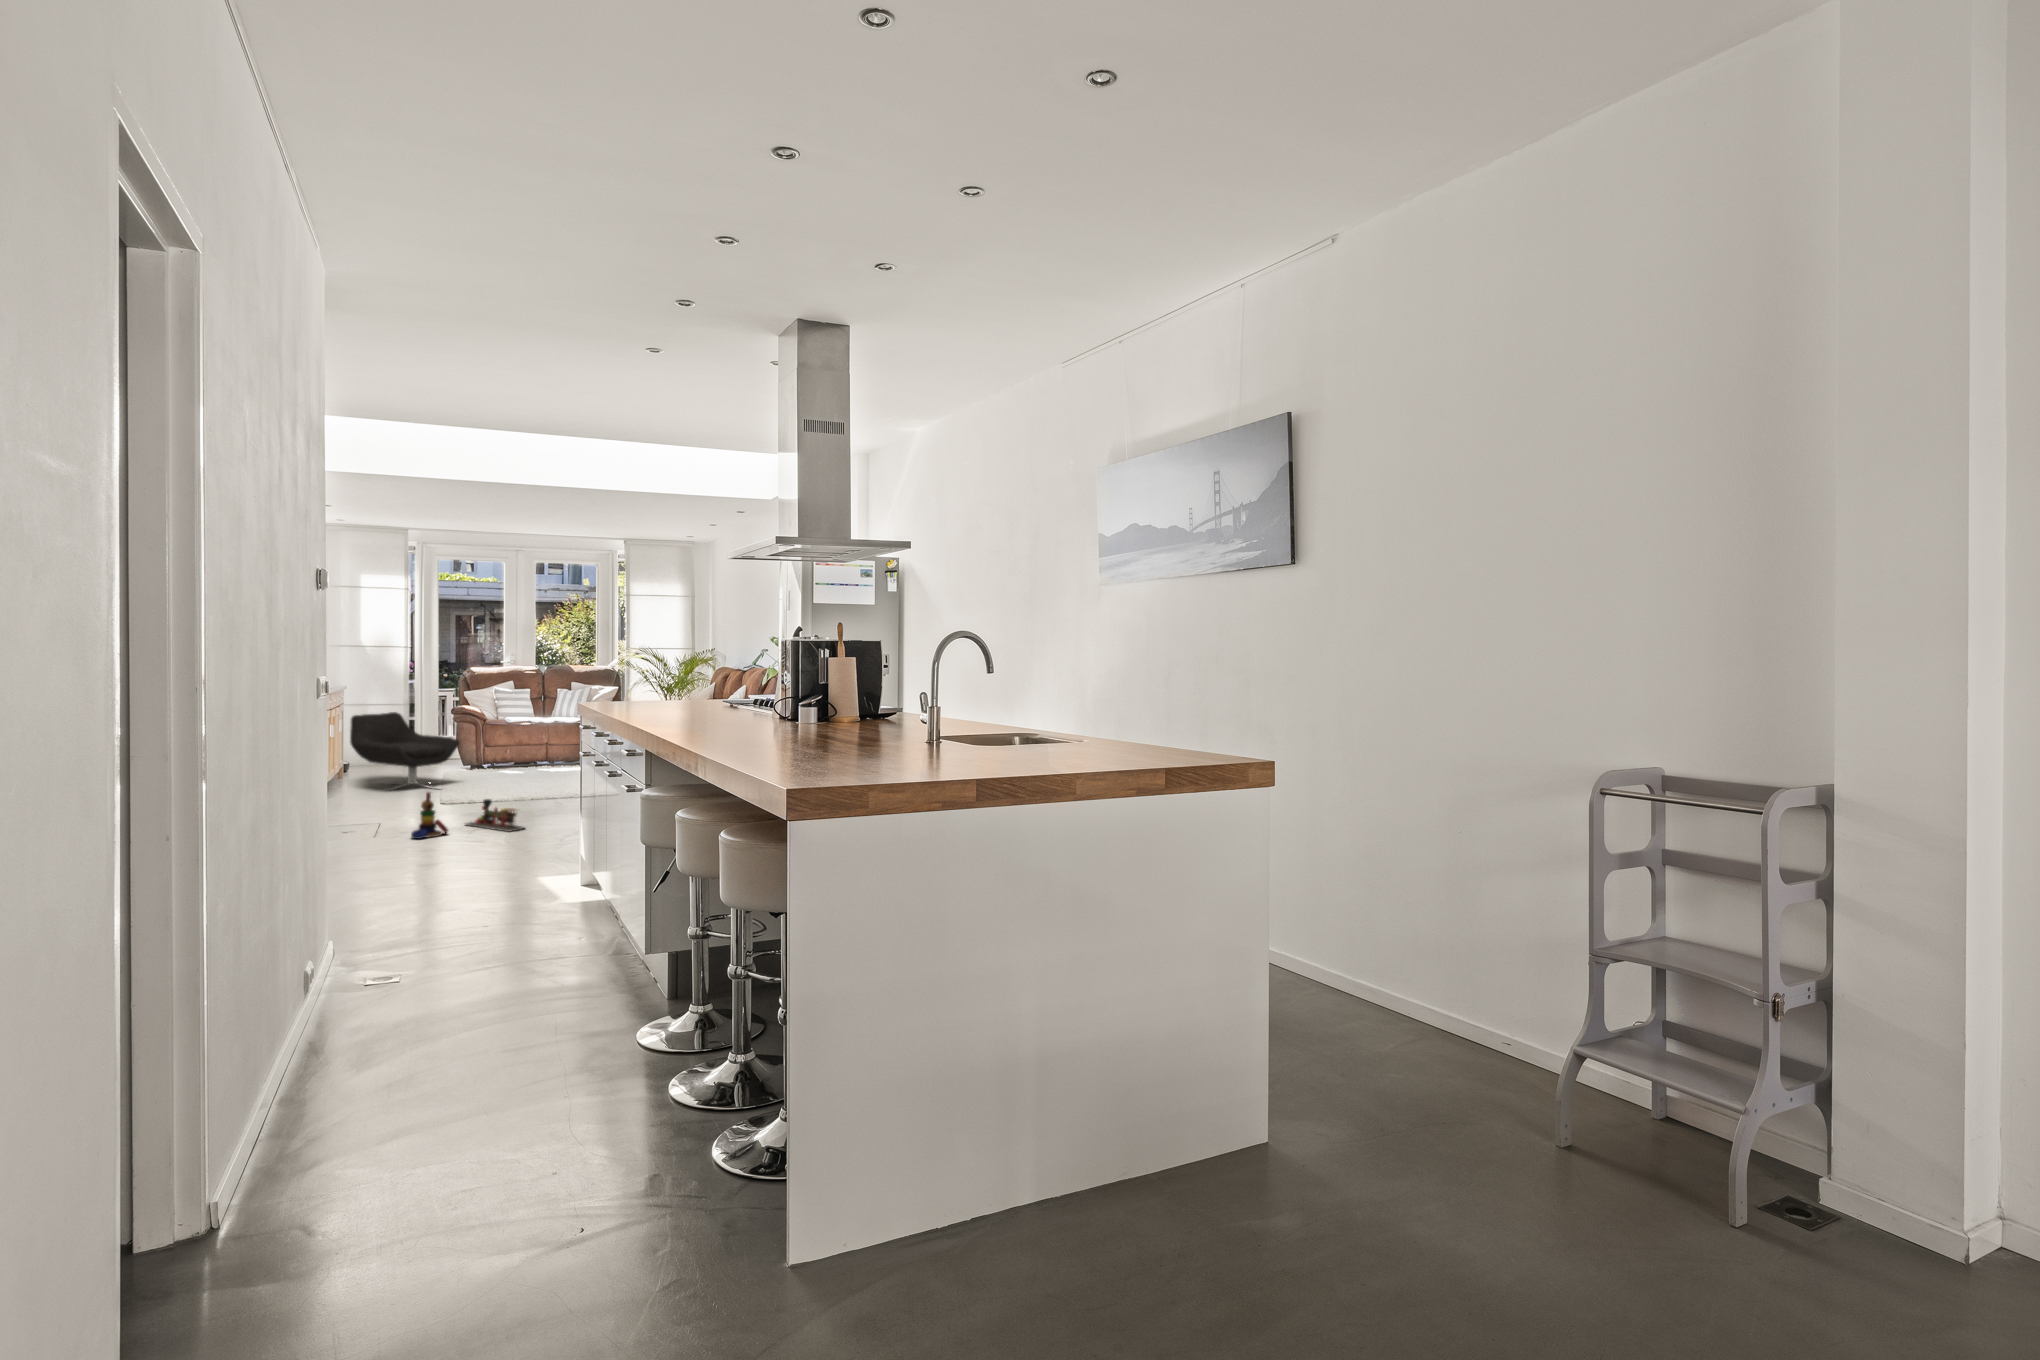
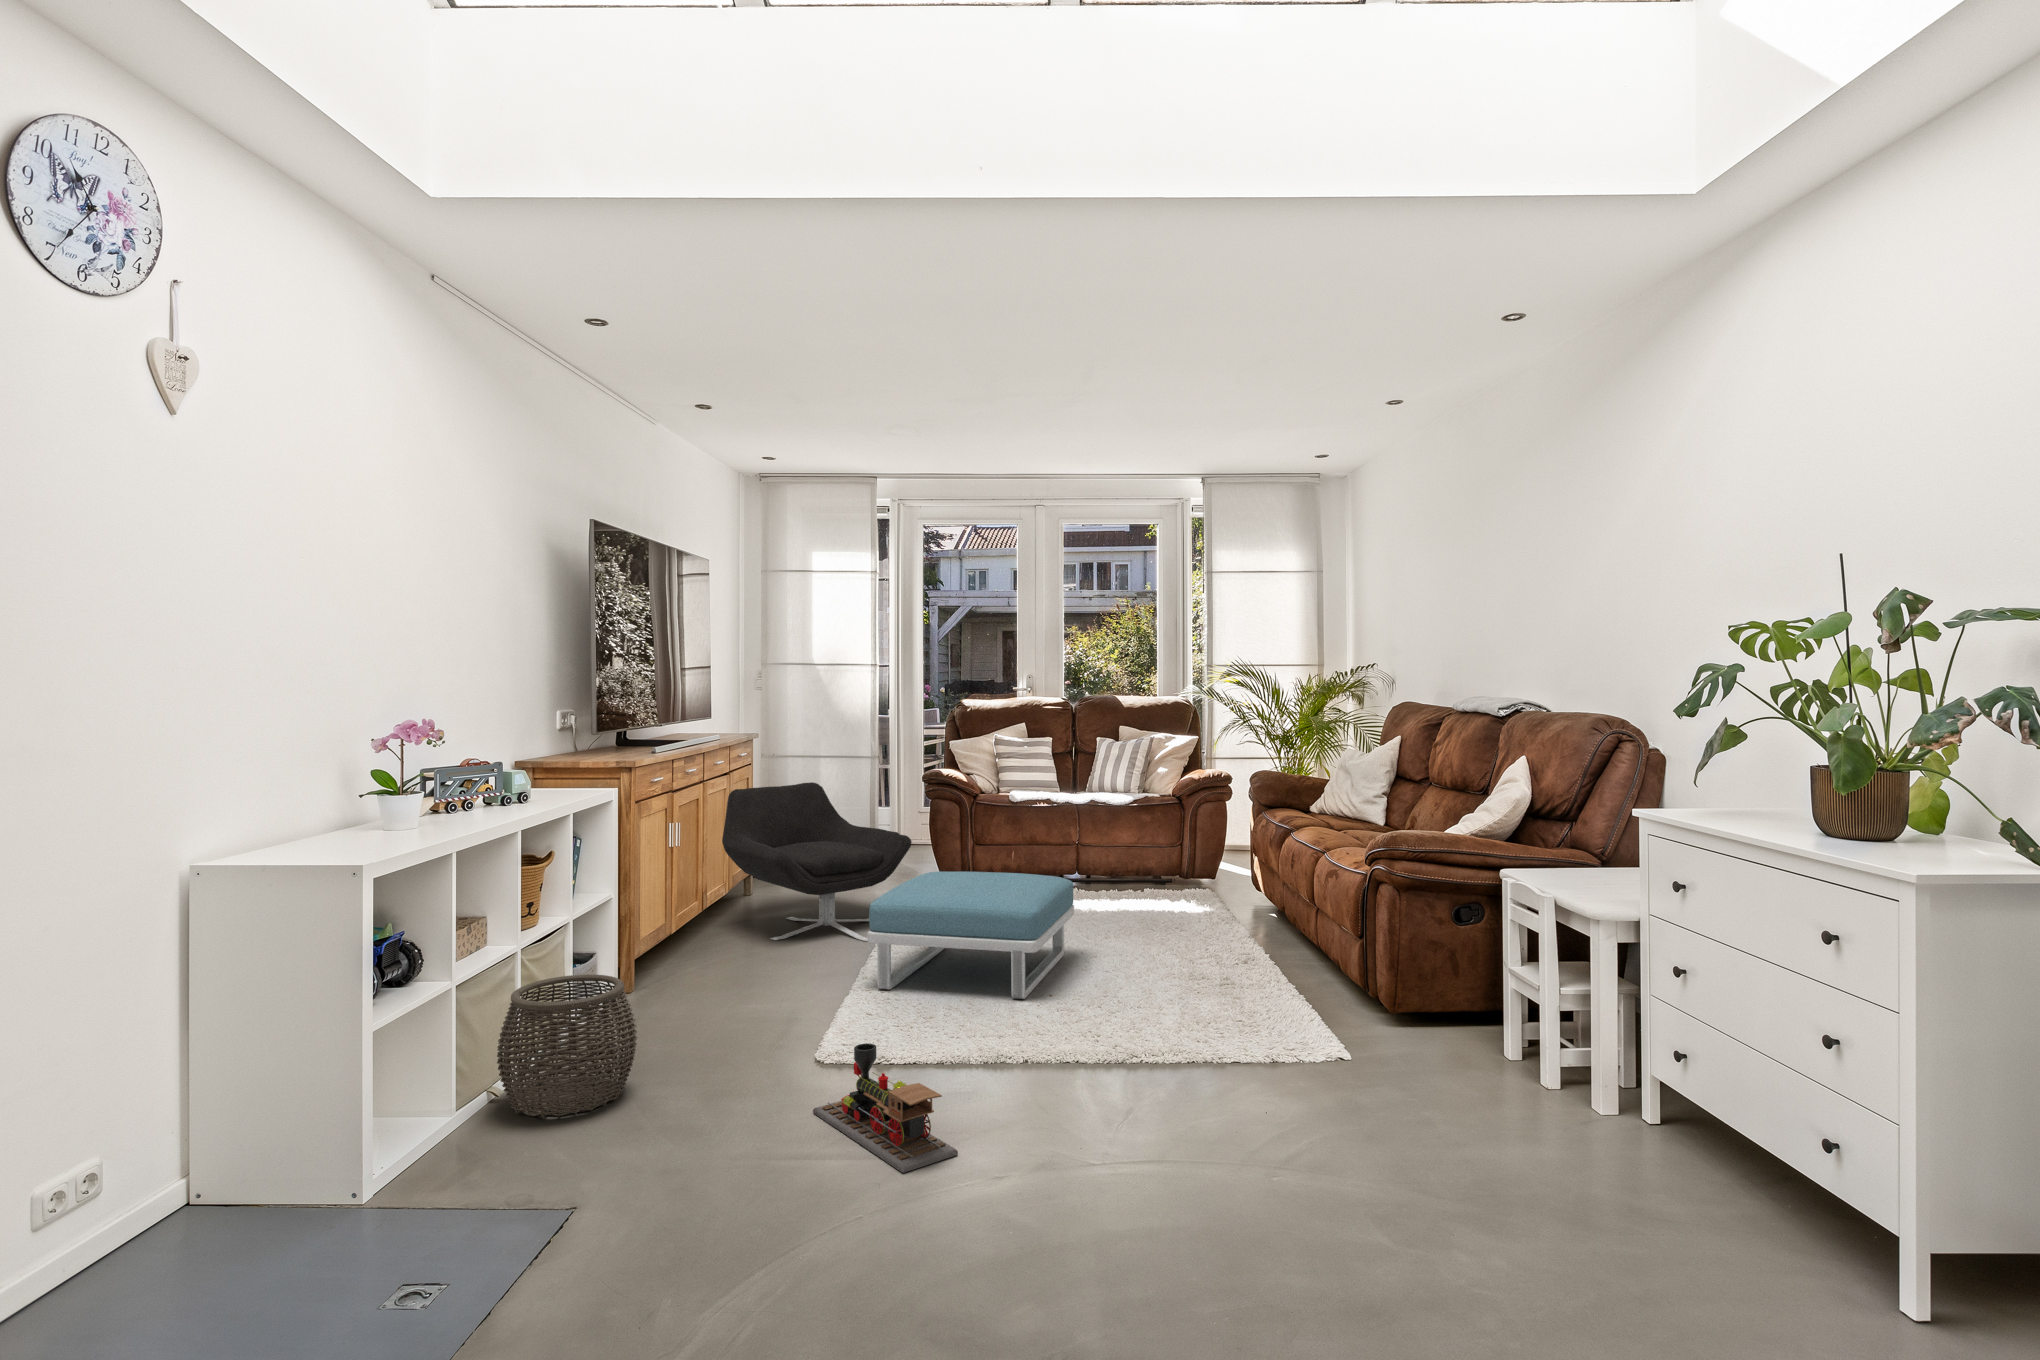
footstool: none [457,754,554,802] -> present [867,872,1074,999]
woven basket: none [329,782,385,830] -> present [497,974,637,1117]
stacking toy: present [411,792,448,839] -> none [617,1042,739,1203]

